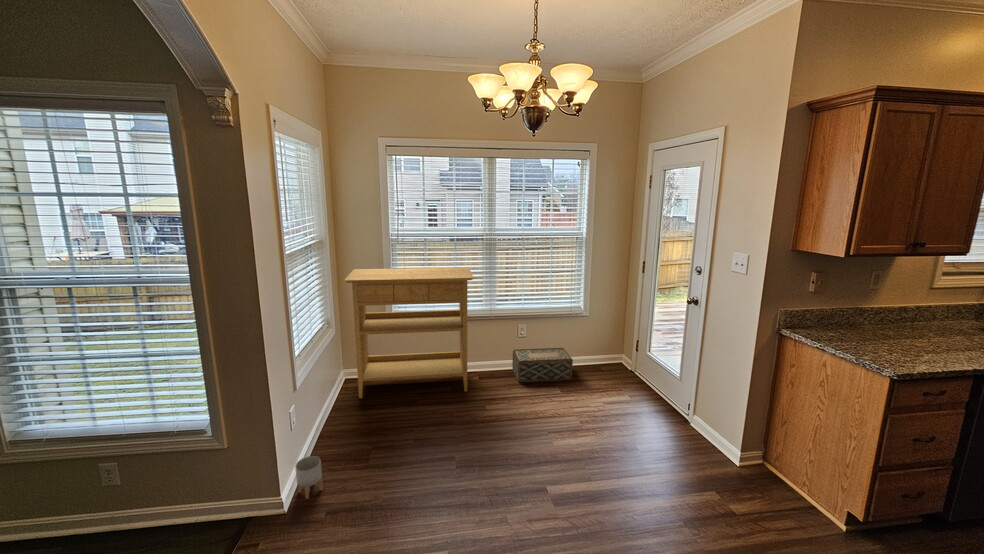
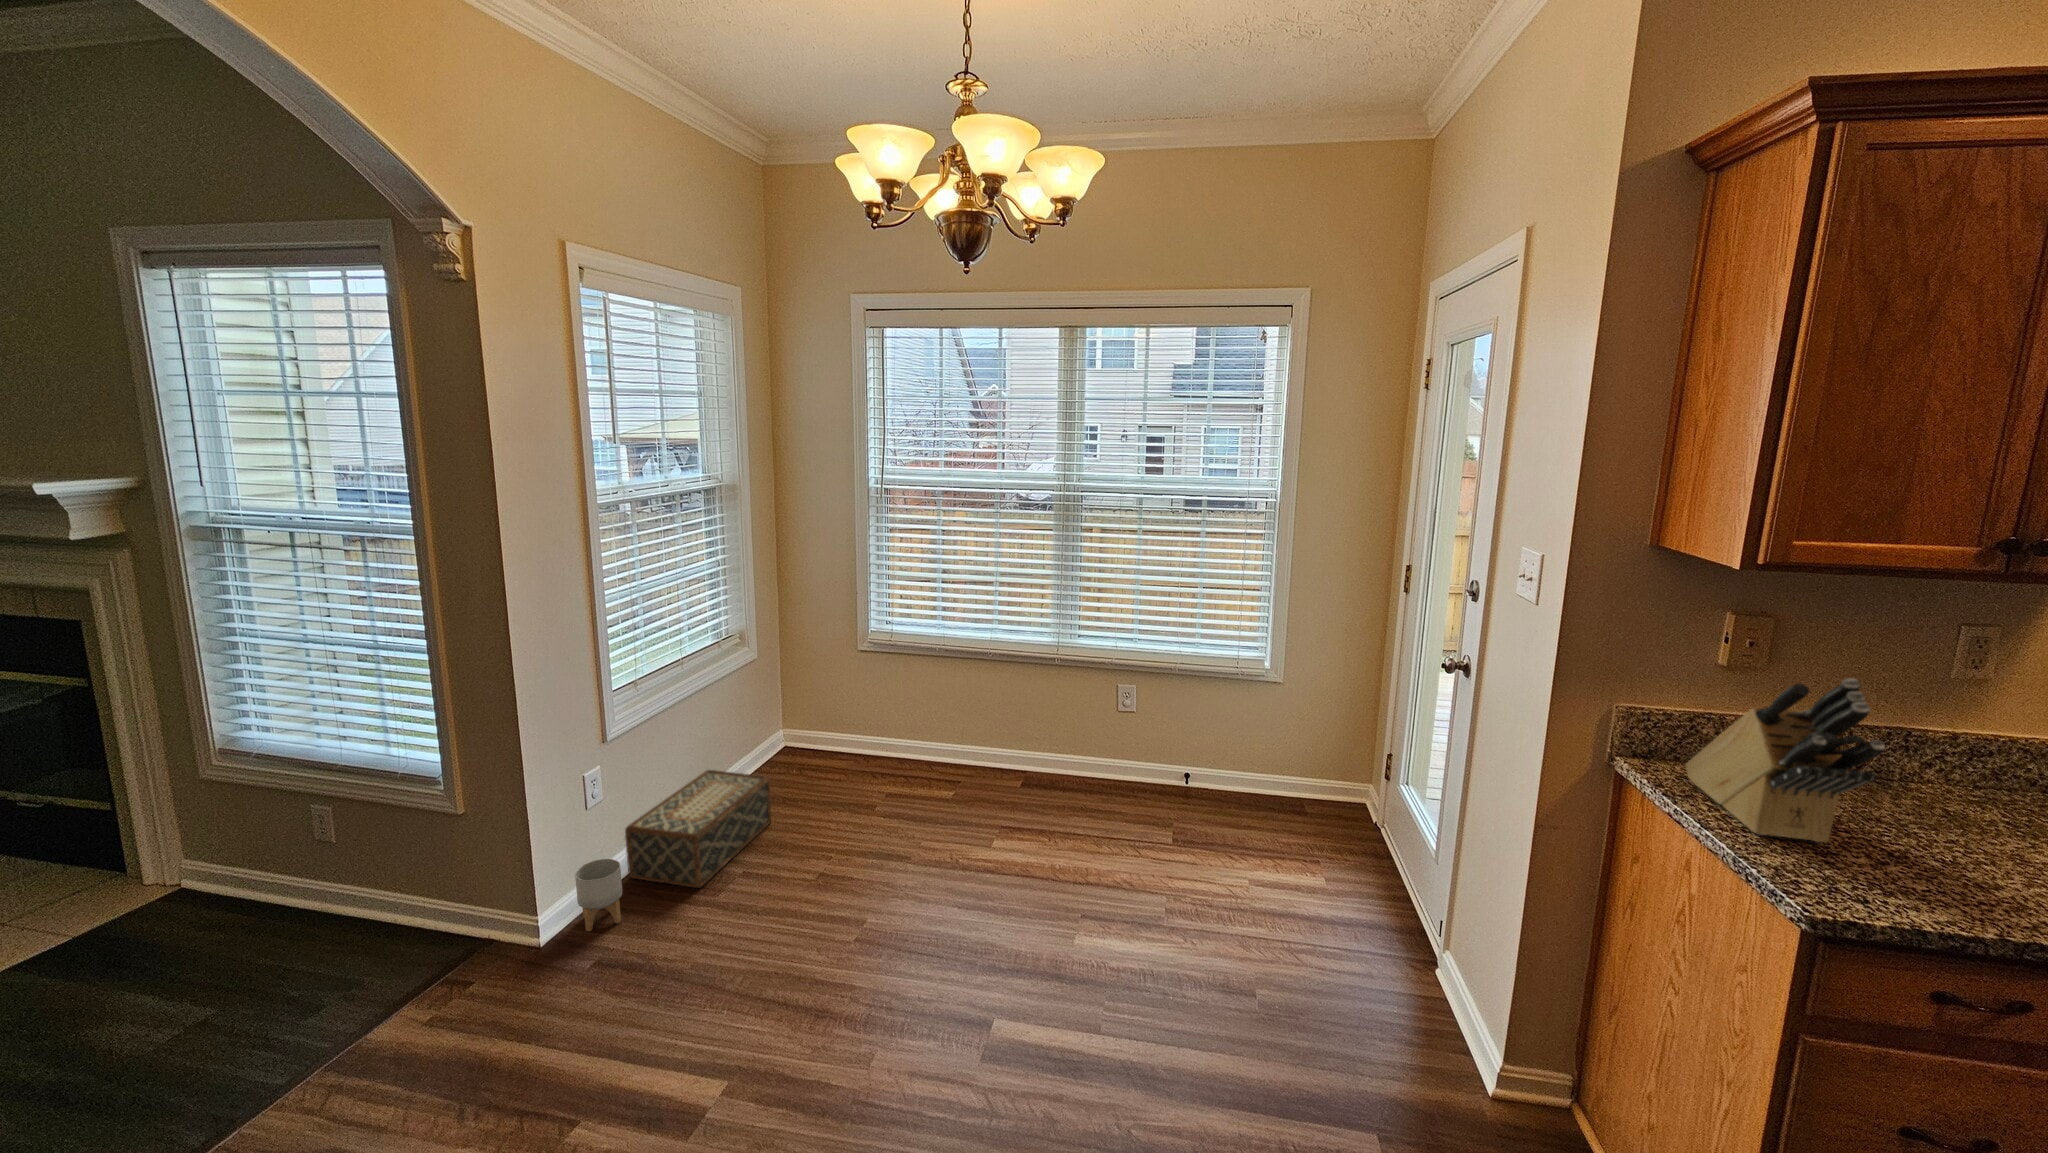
console table: present [344,267,474,398] -> none [758,549,1012,807]
knife block: none [812,294,901,351] -> present [1686,679,1885,842]
woven basket: present [512,348,573,382] -> present [625,770,771,888]

